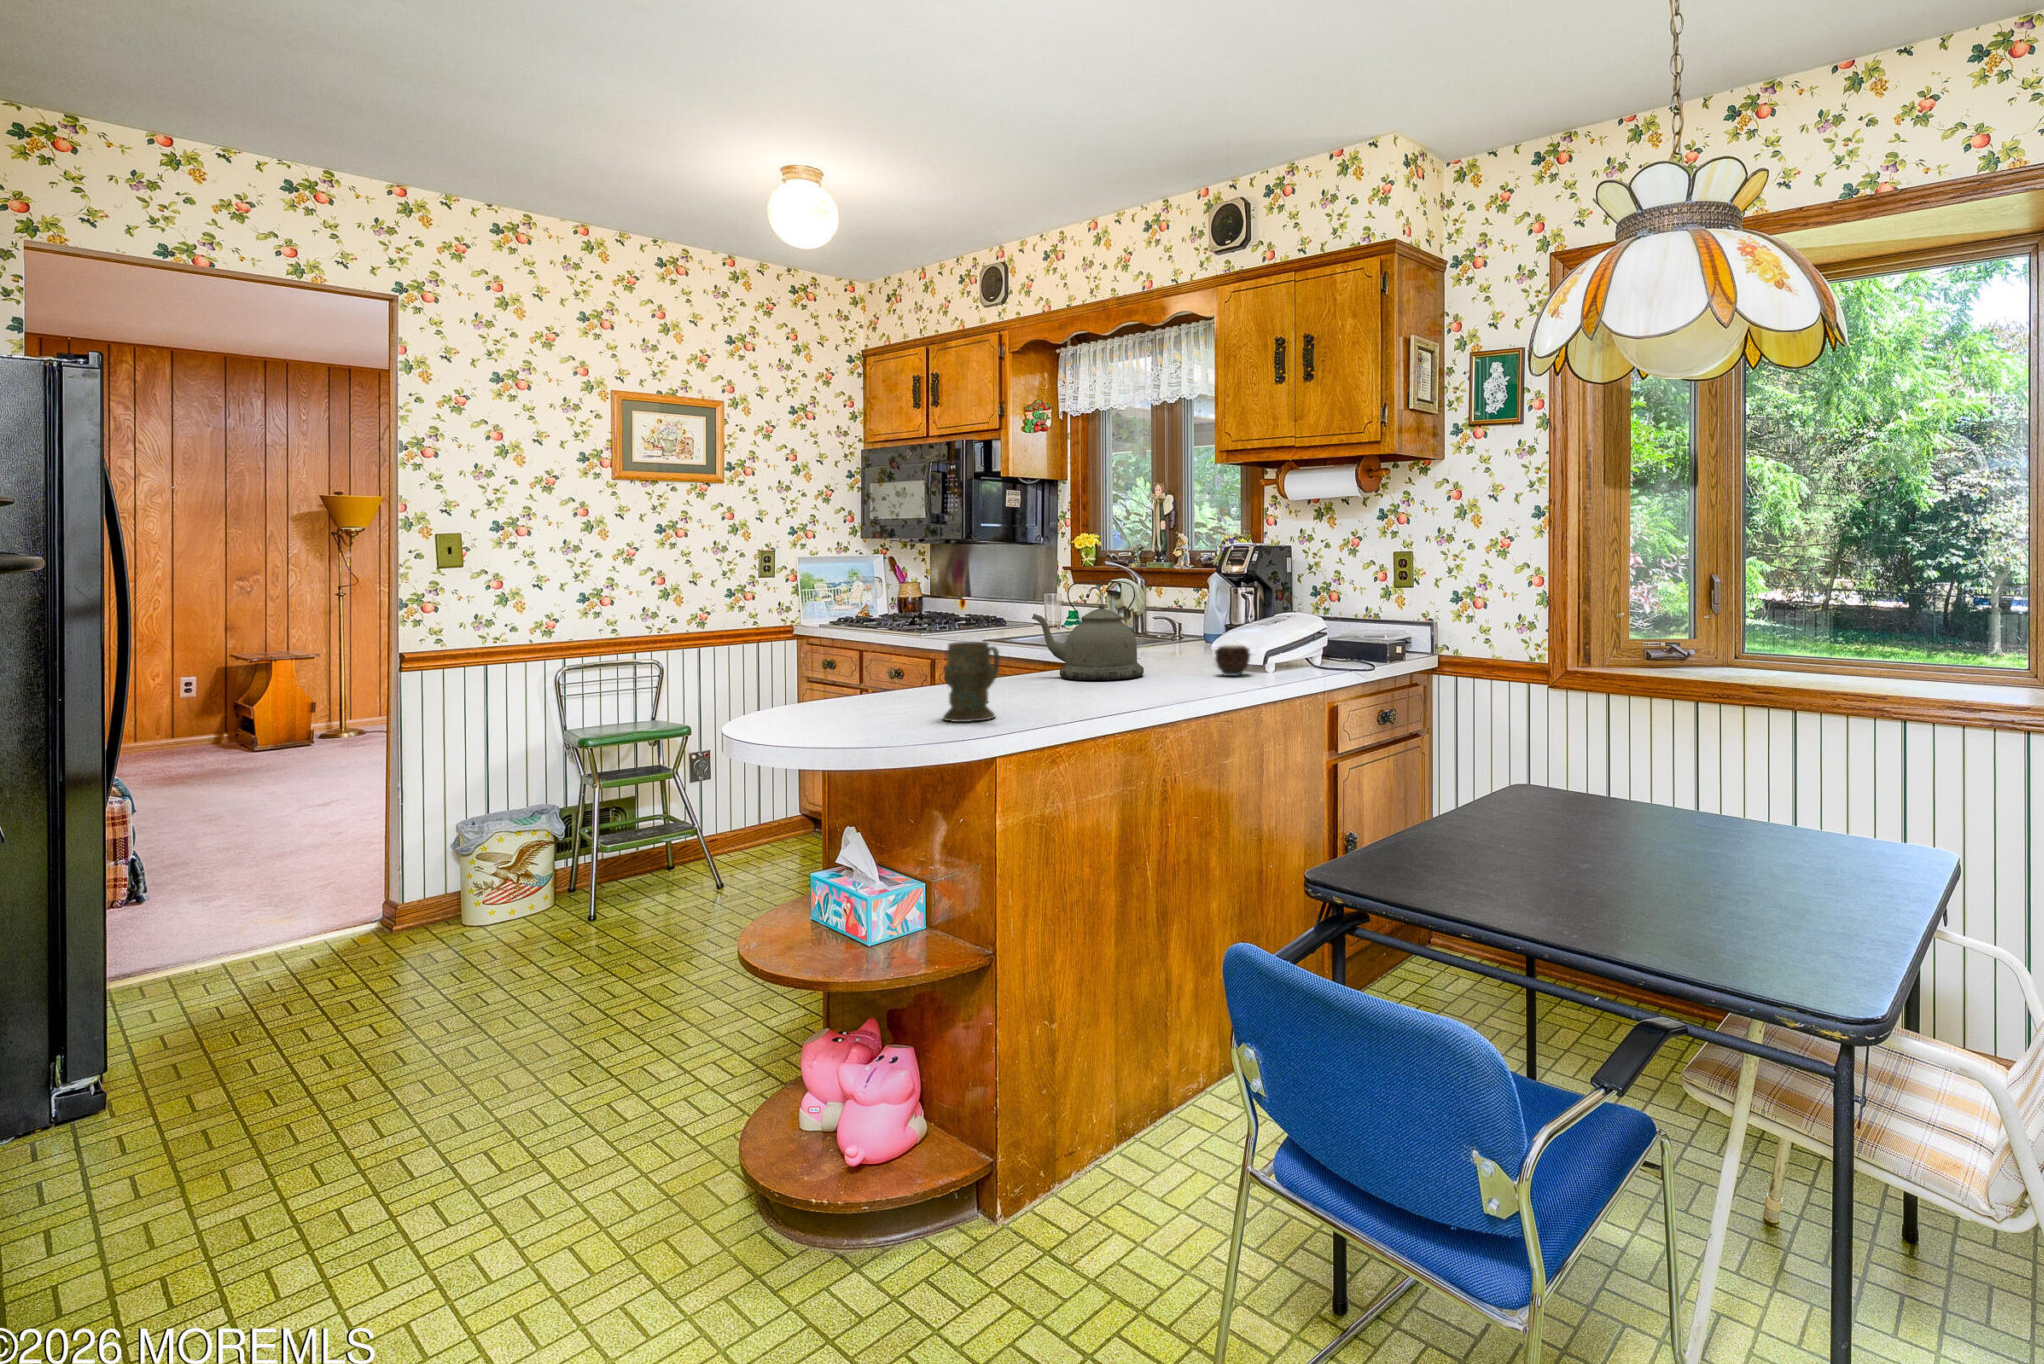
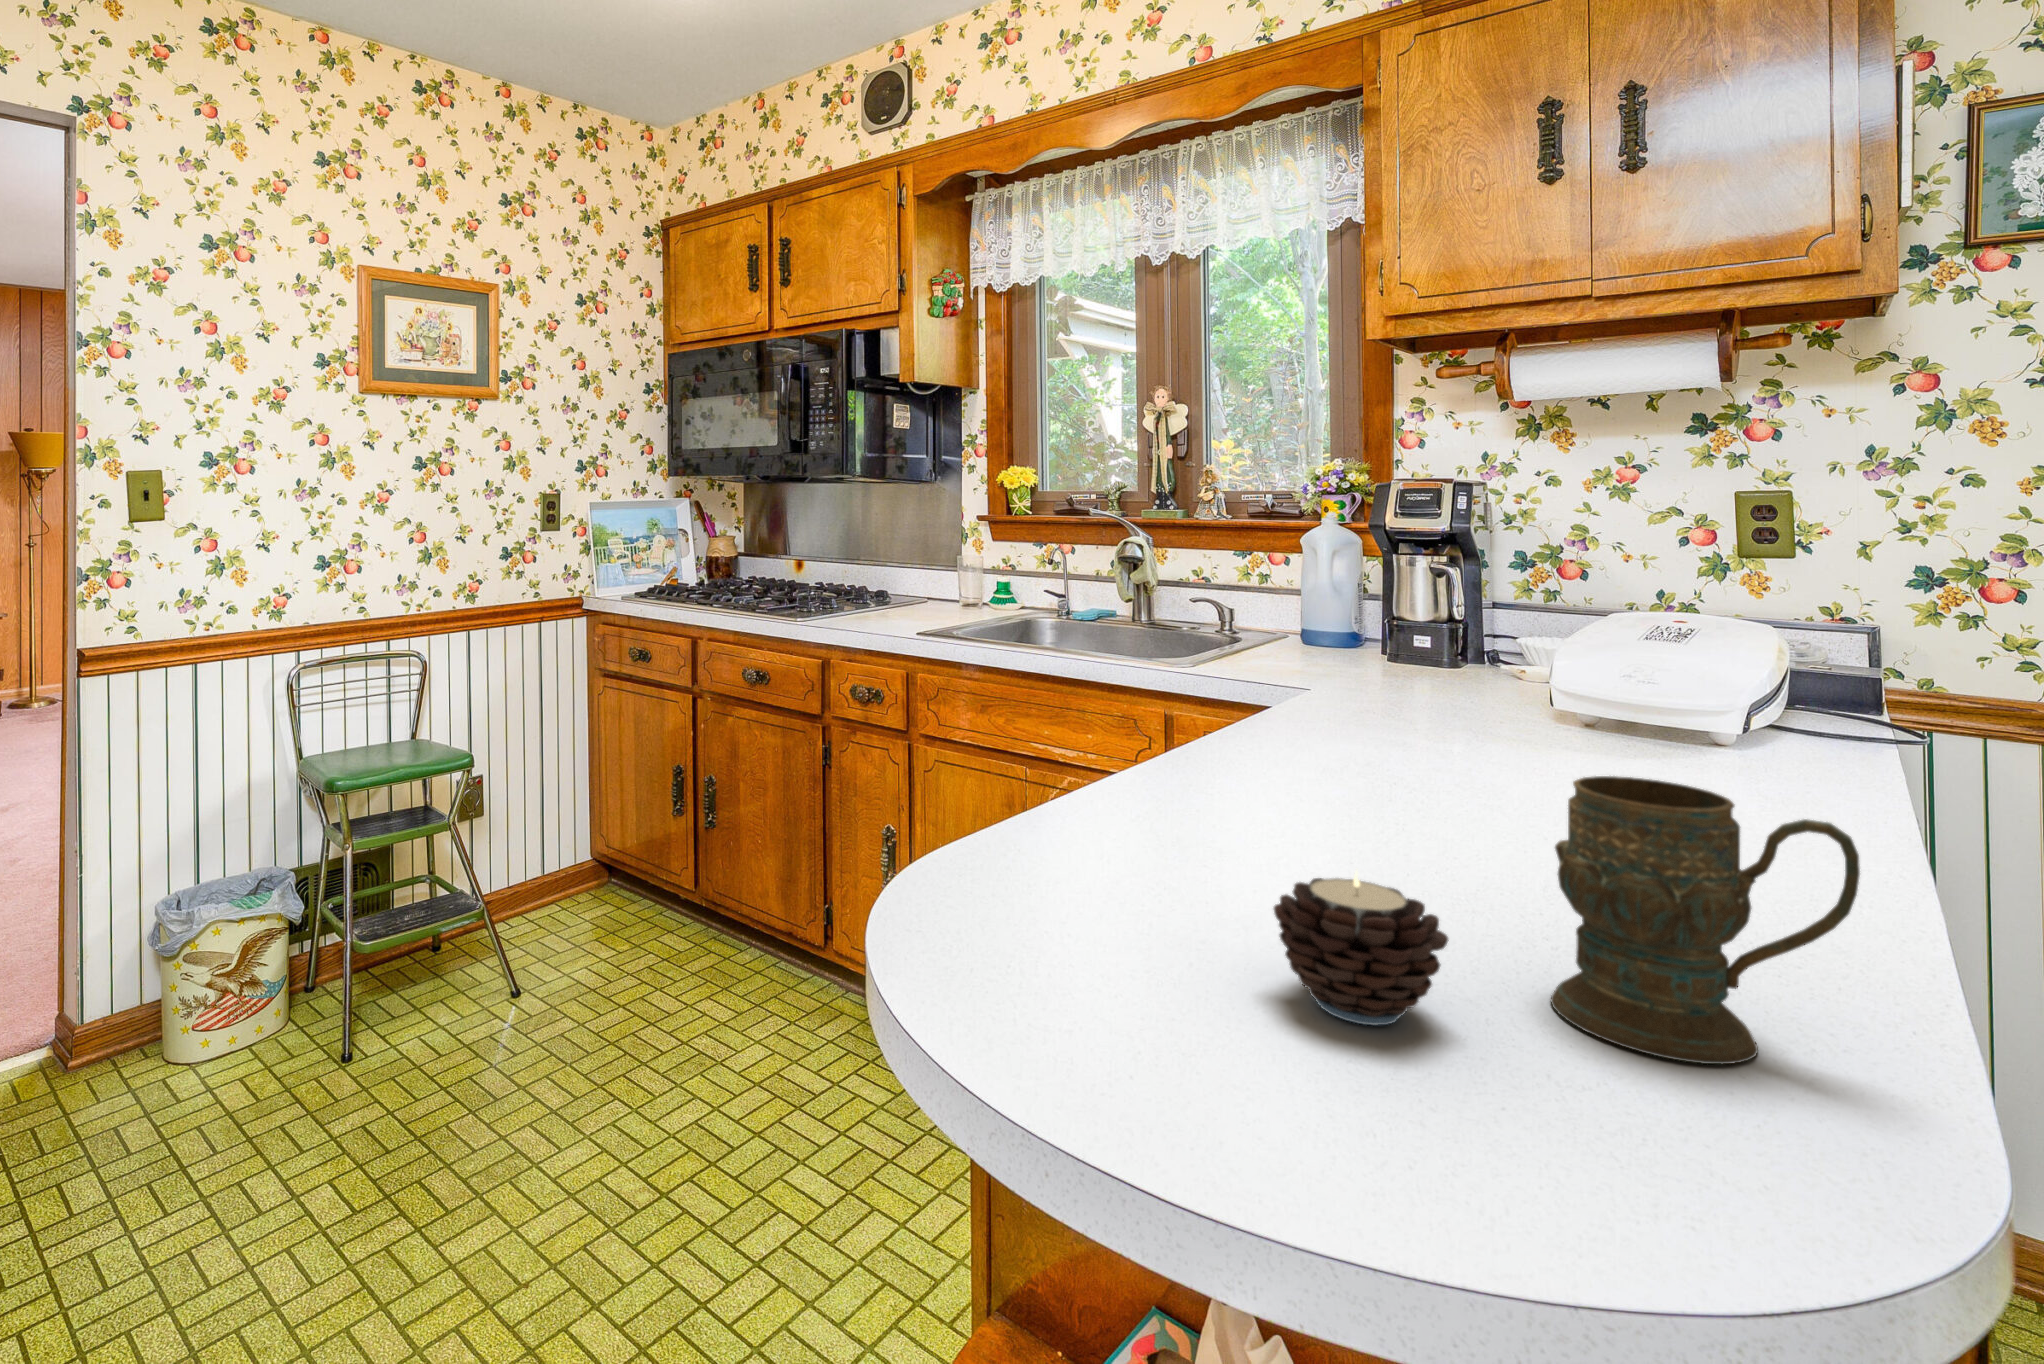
kettle: present [1032,581,1144,680] -> none [1274,561,1519,780]
candle: present [1215,645,1250,676] -> present [1274,871,1449,1026]

